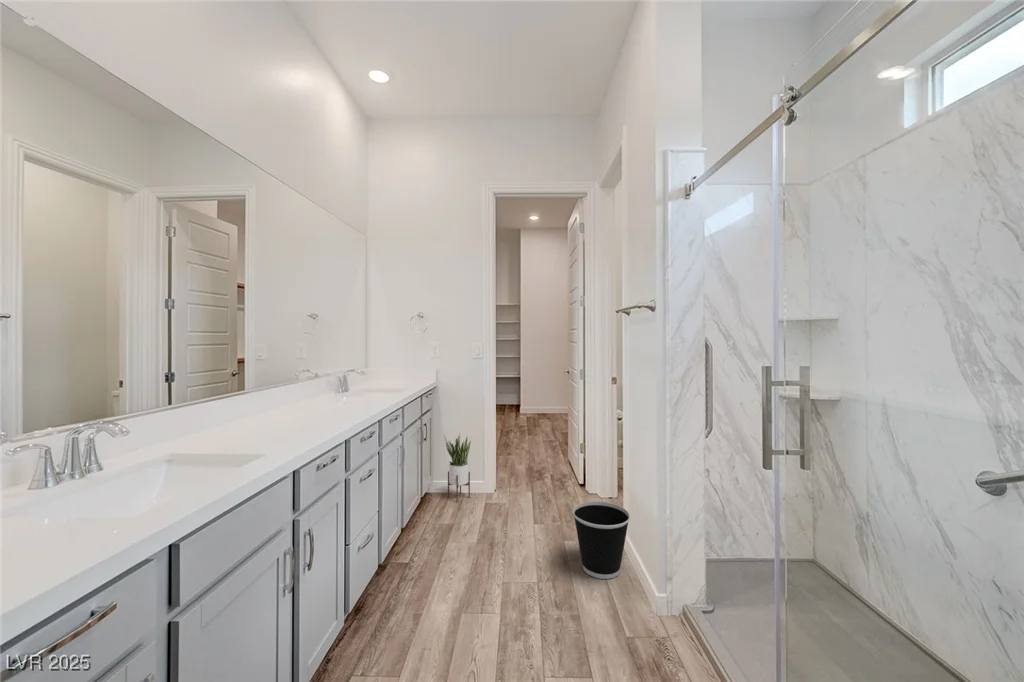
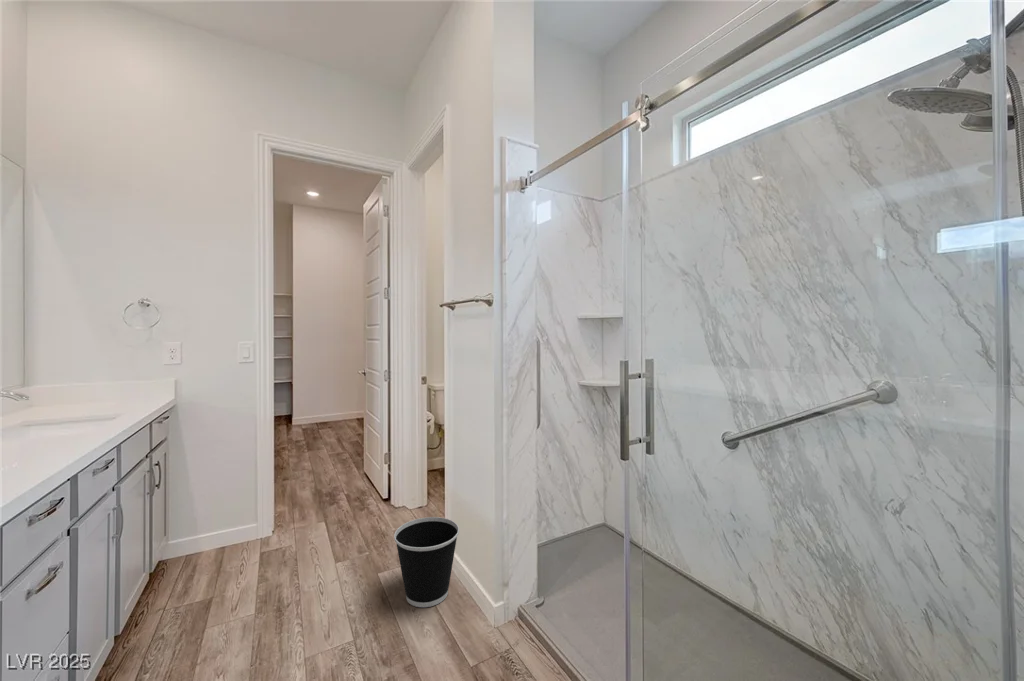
potted plant: present [444,433,471,502] -> none [189,465,236,563]

